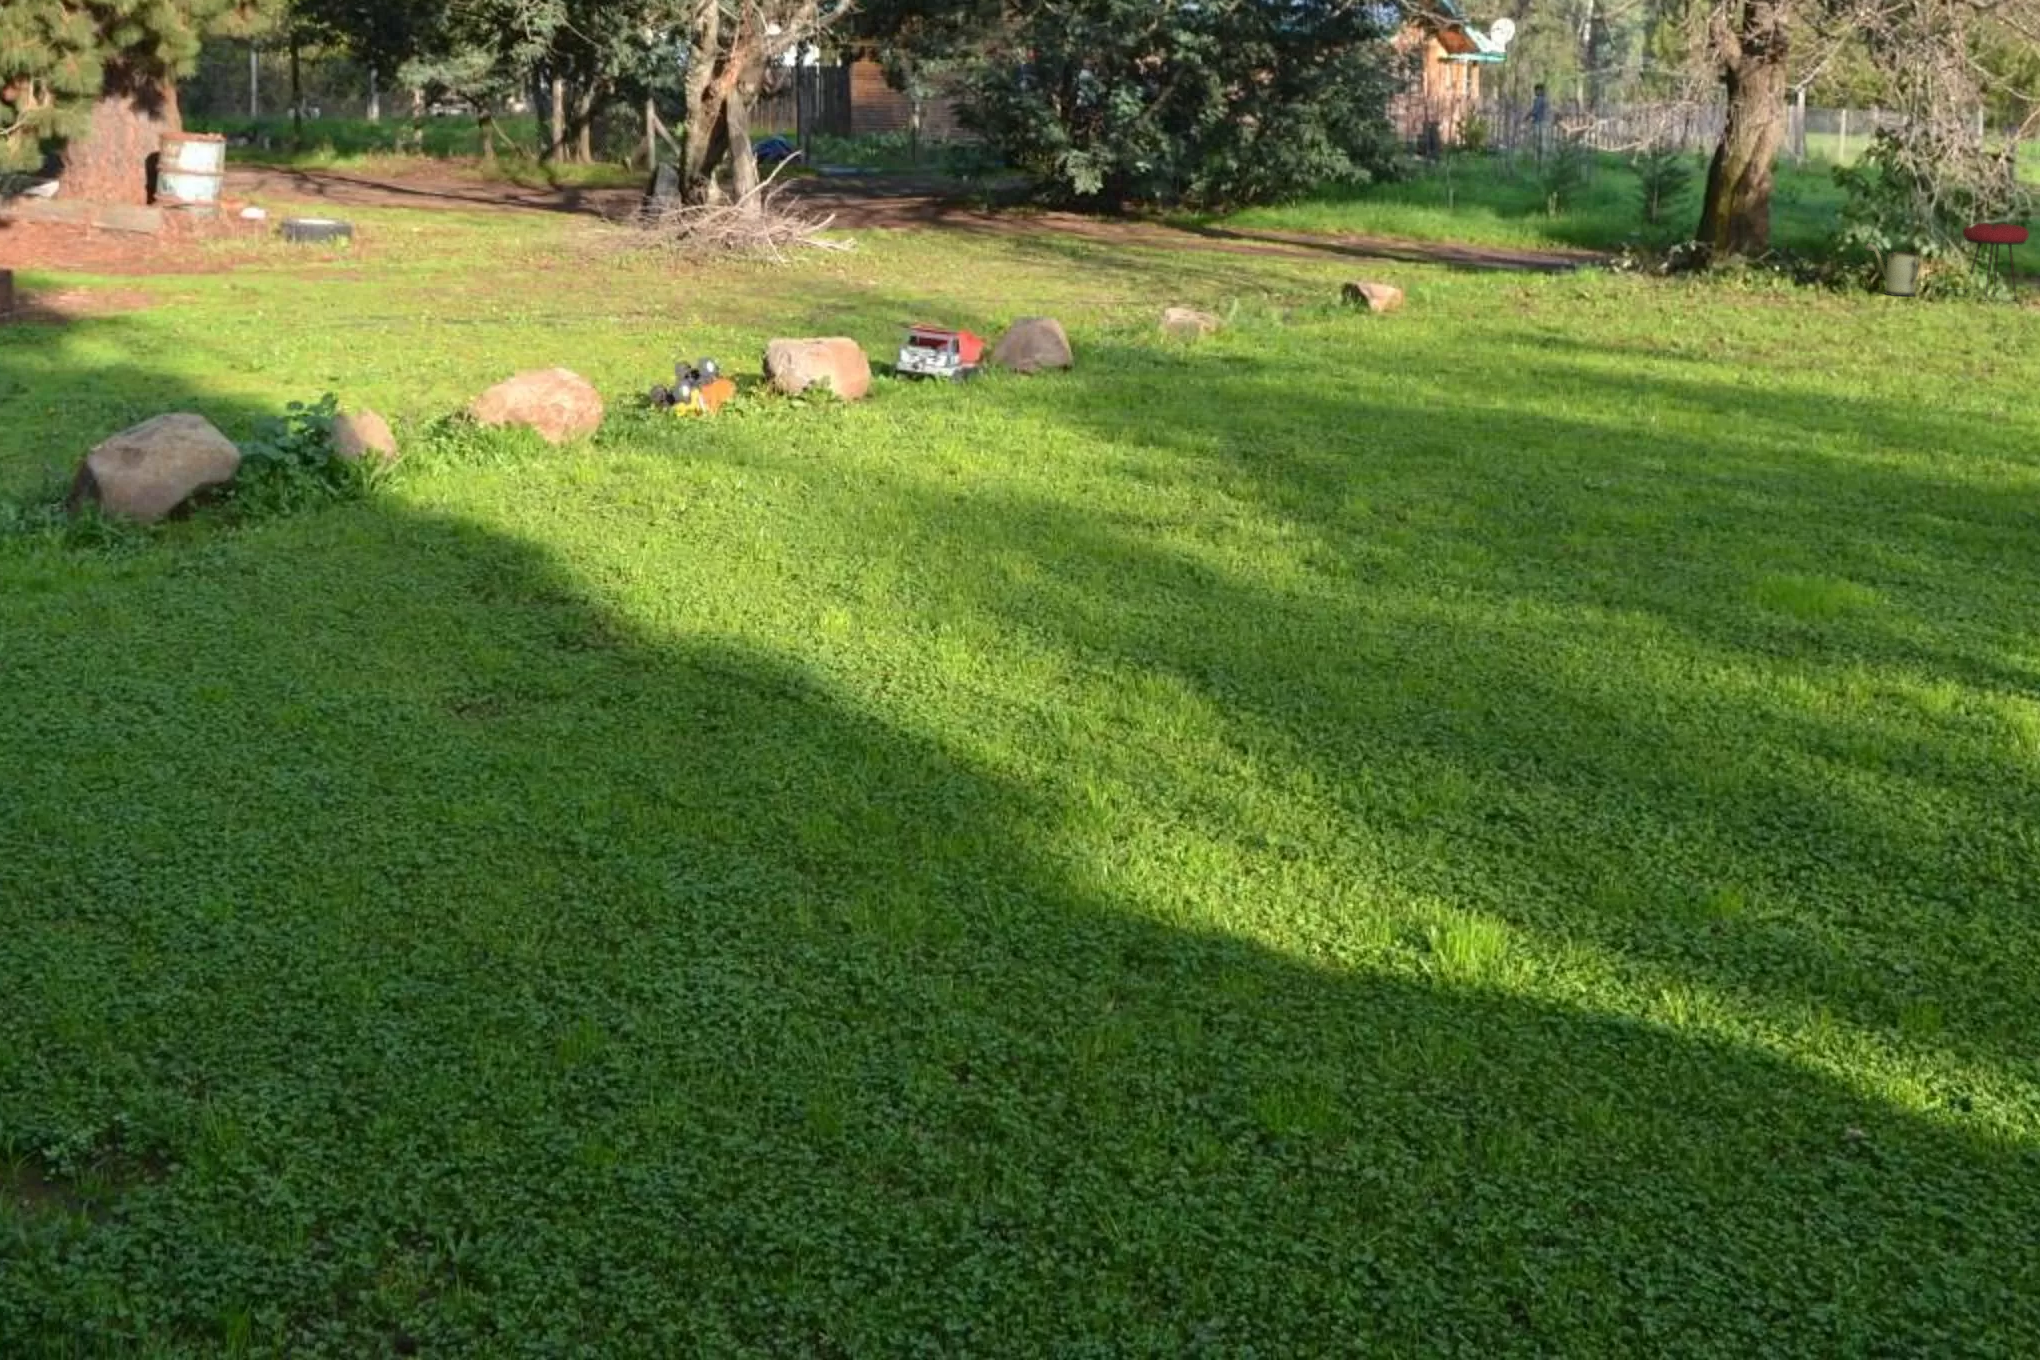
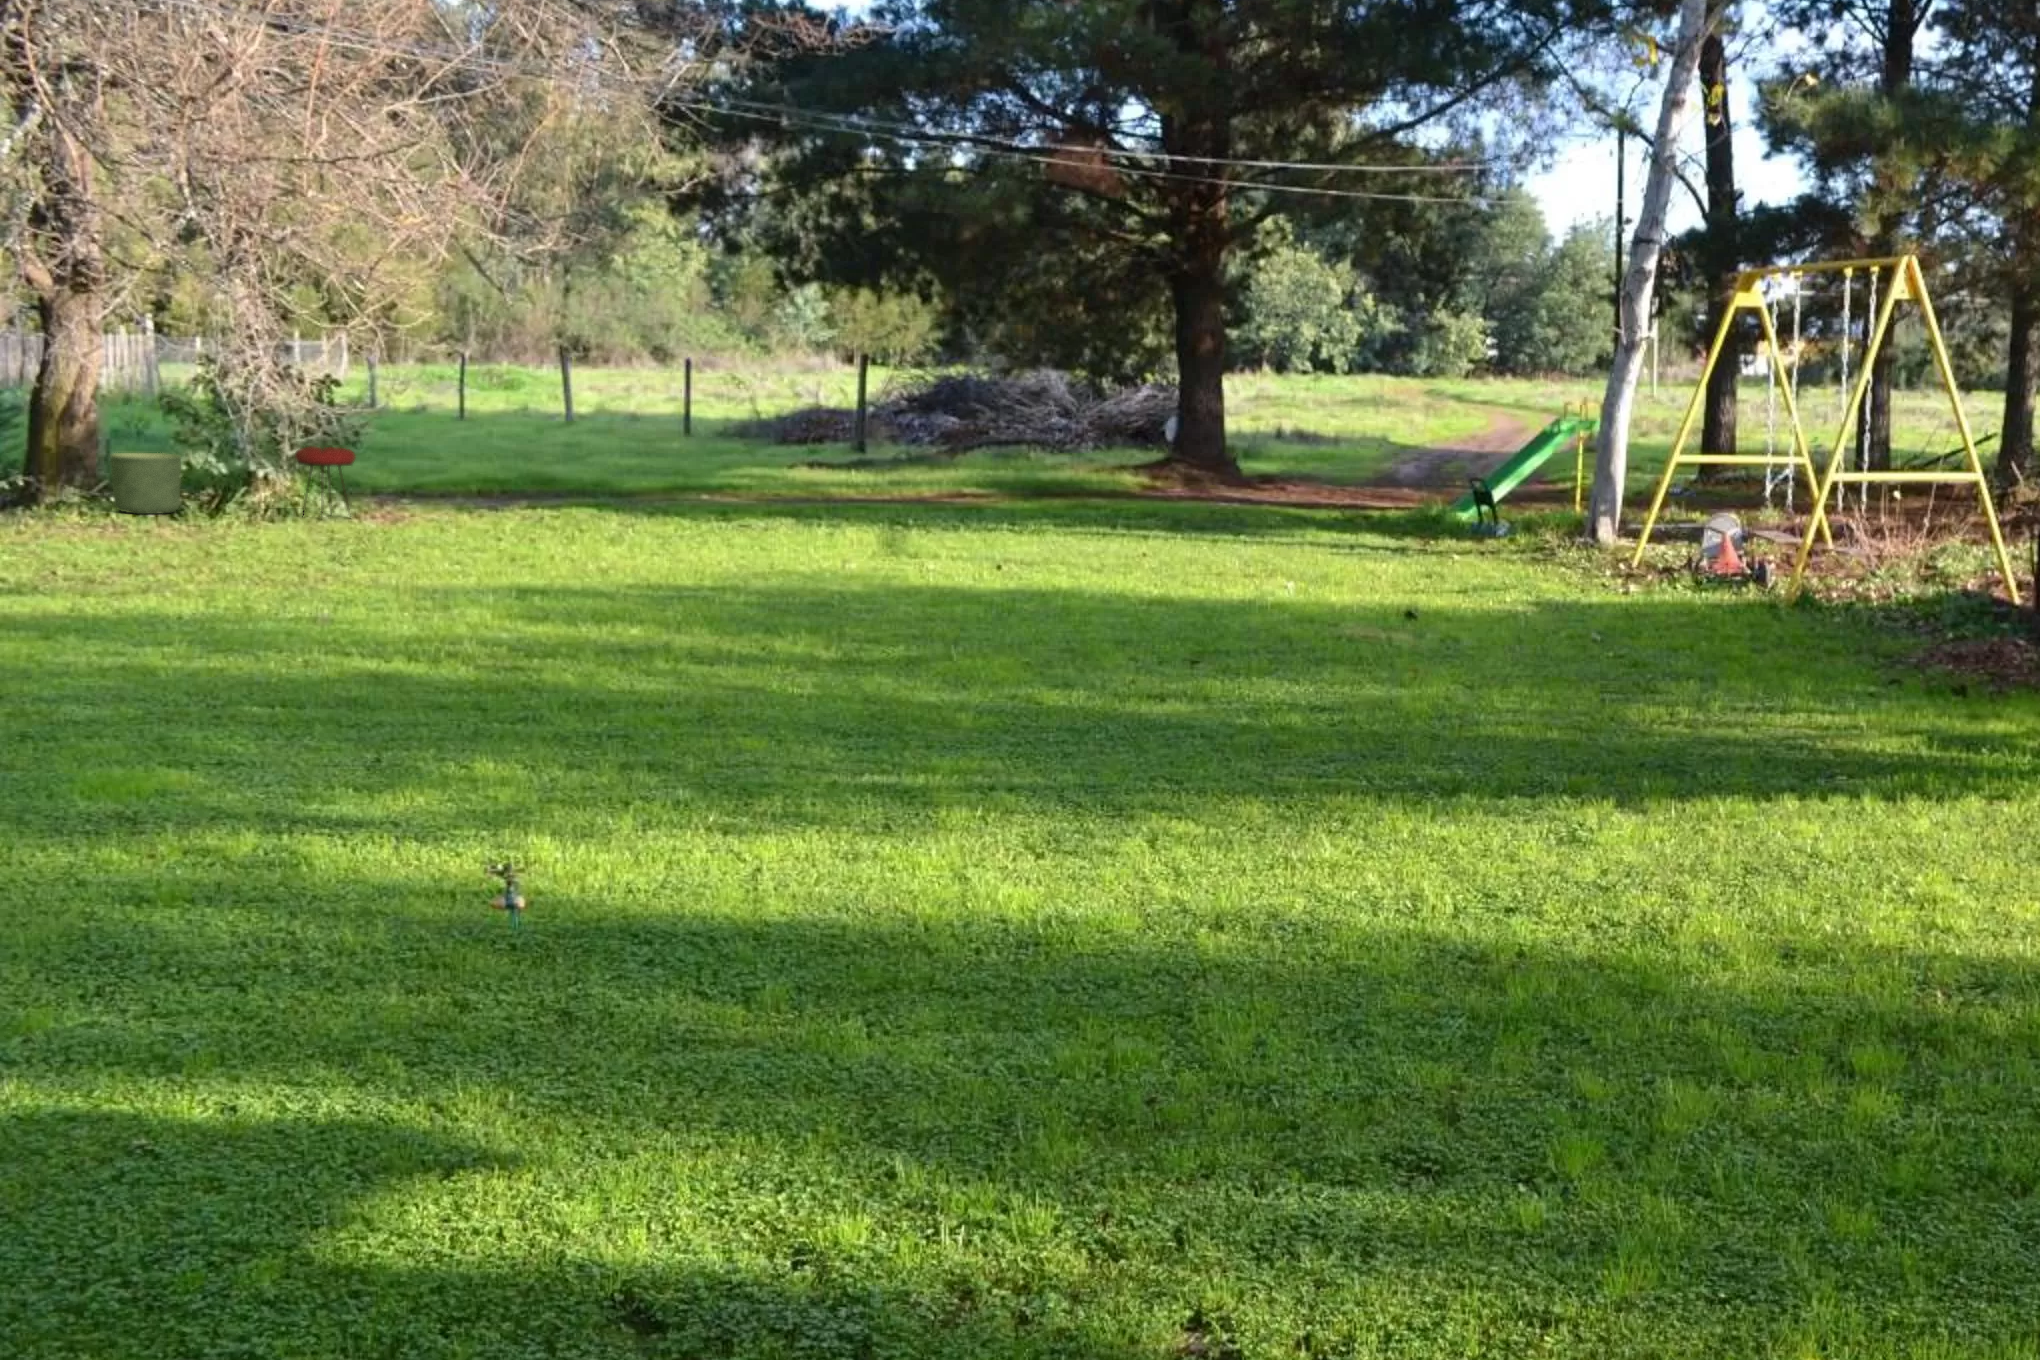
planter: none [1777,226,1846,287] -> present [110,453,181,514]
watering can: present [1865,243,1919,296] -> none [202,463,256,519]

